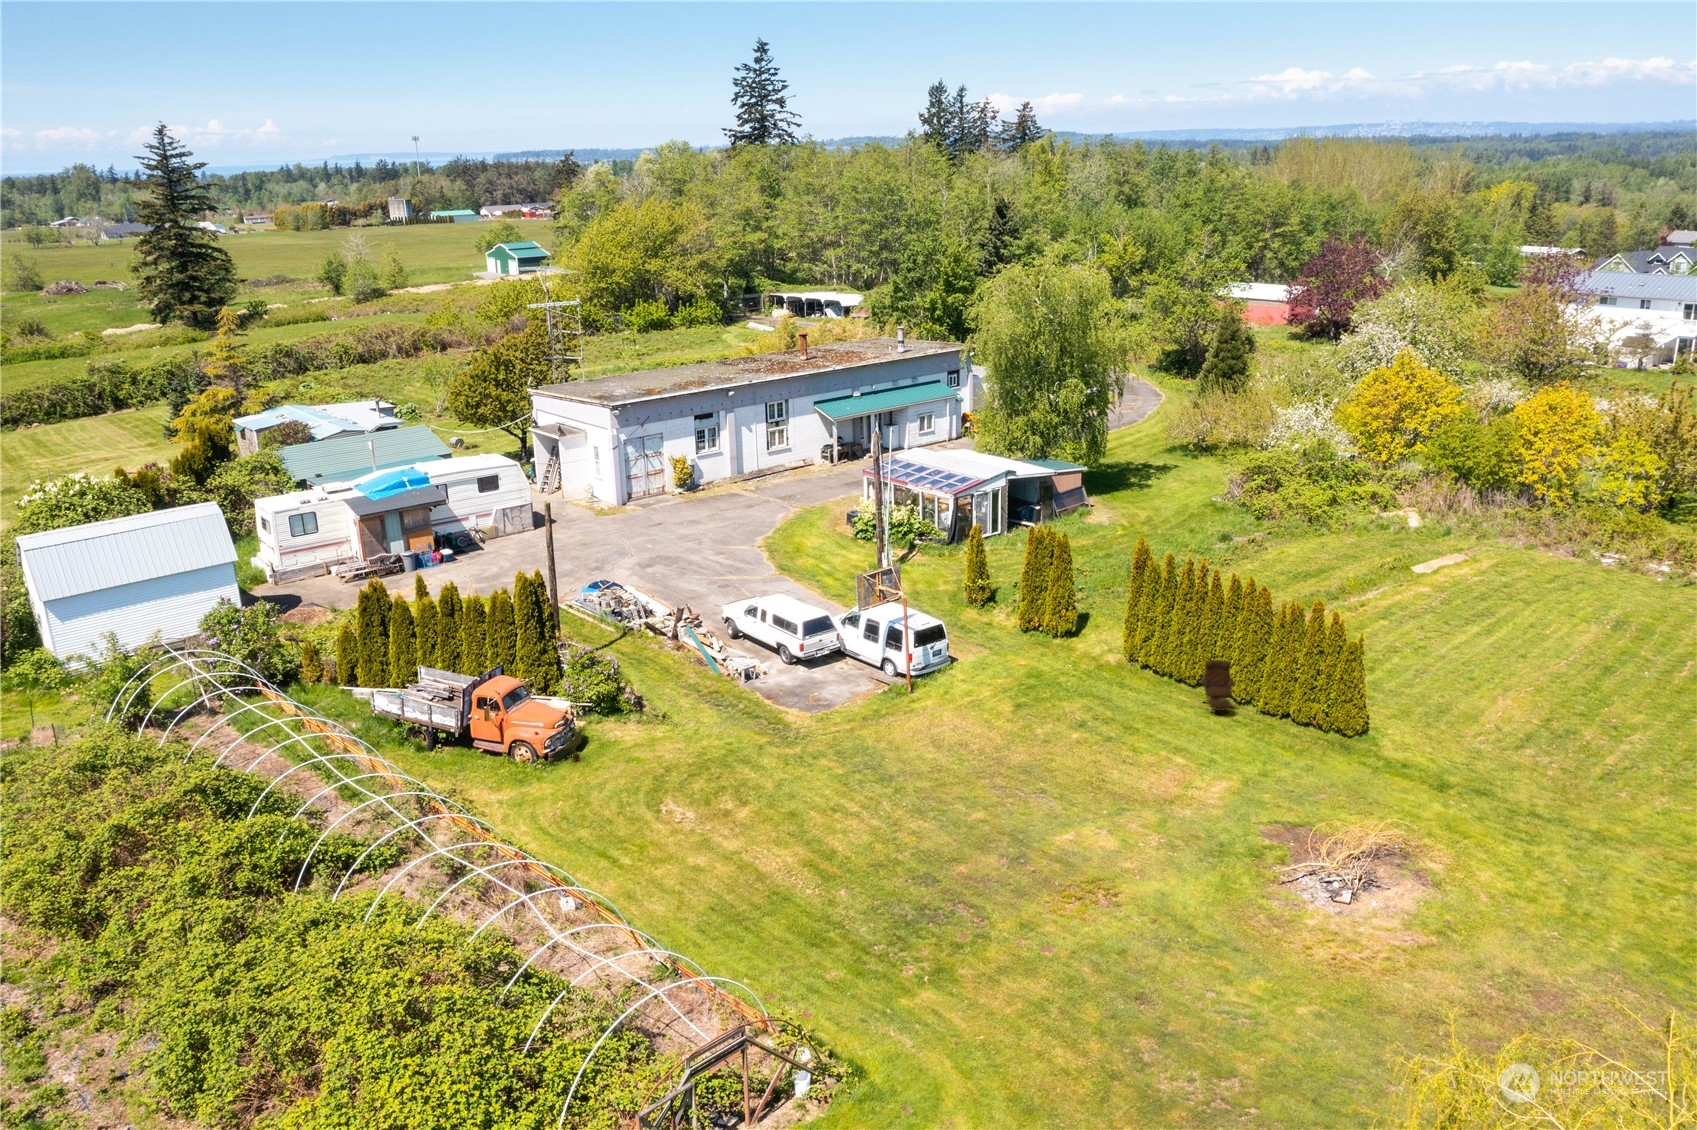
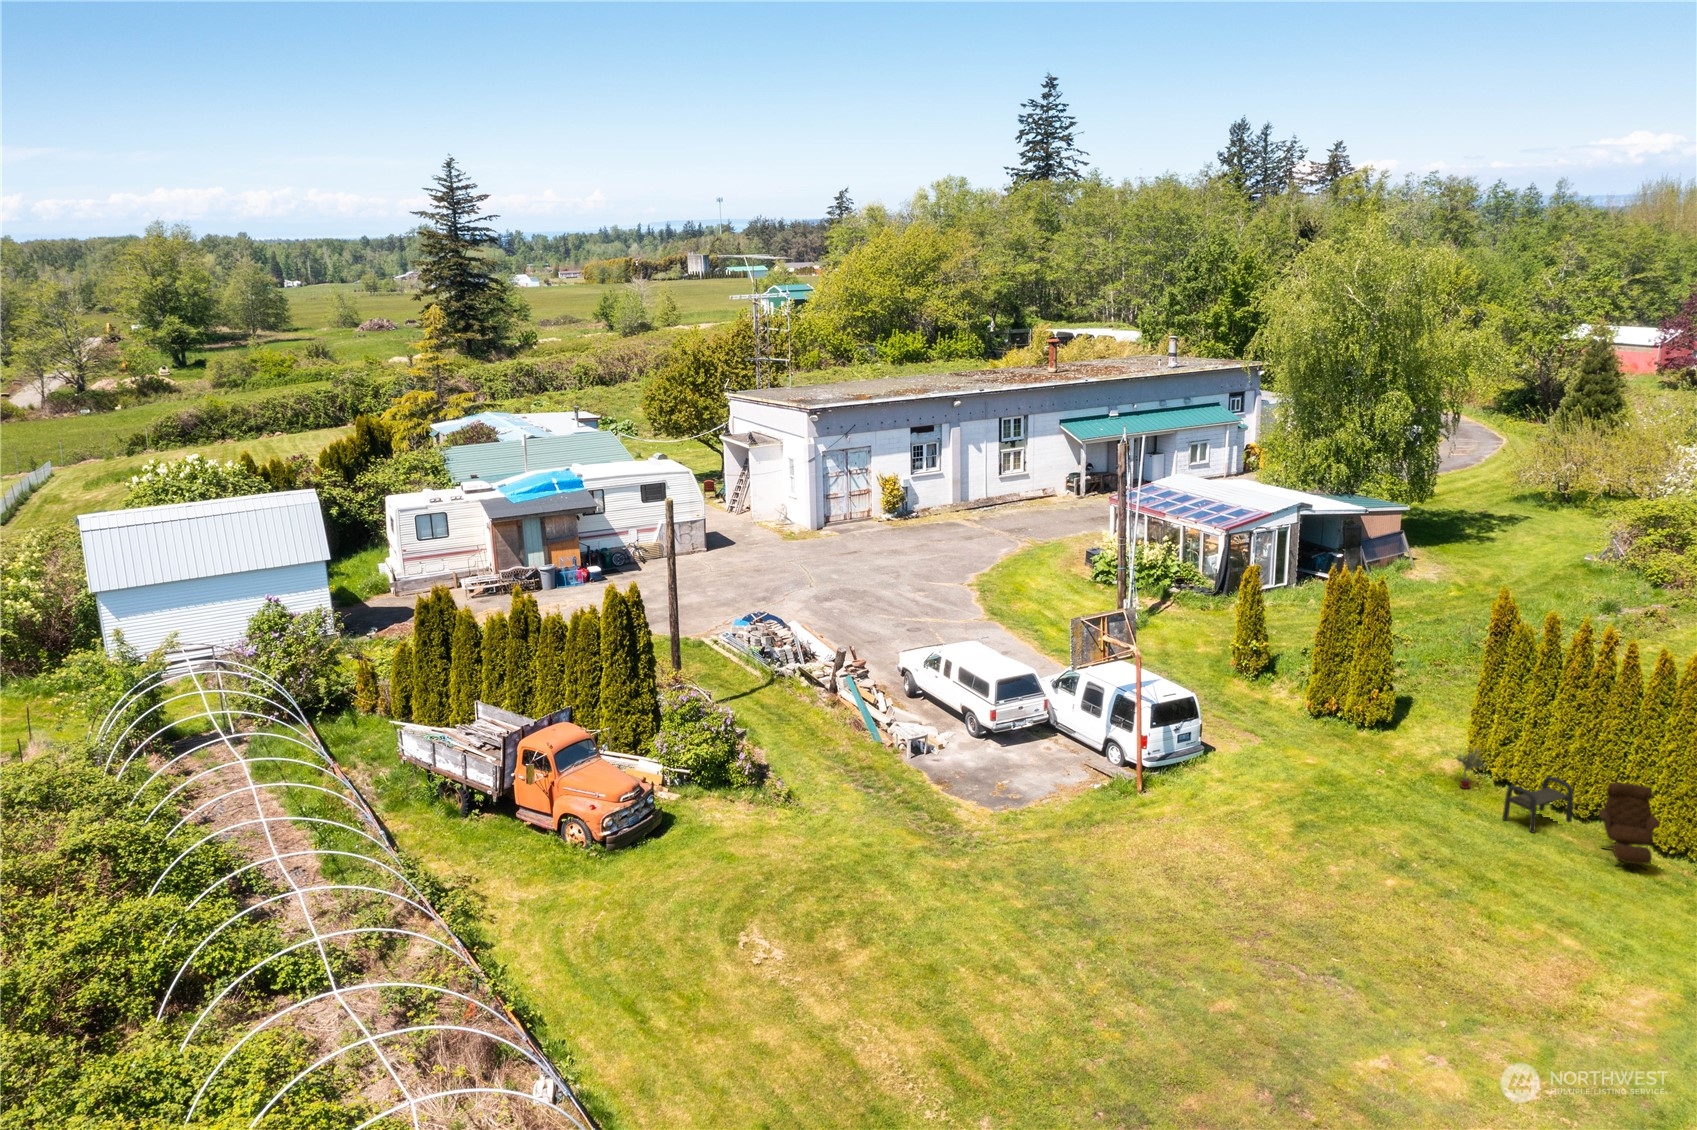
bench: none [1145,659,1187,697] -> present [1503,776,1573,832]
potted tree: present [565,727,585,761] -> present [1457,746,1485,789]

